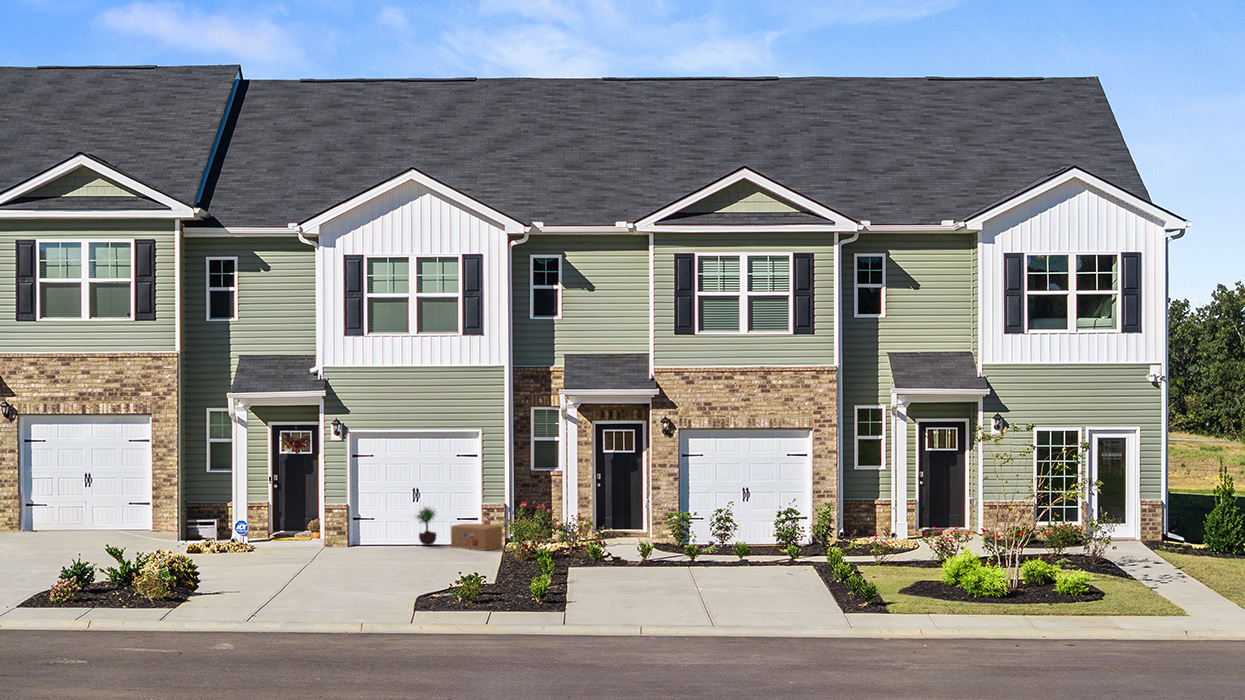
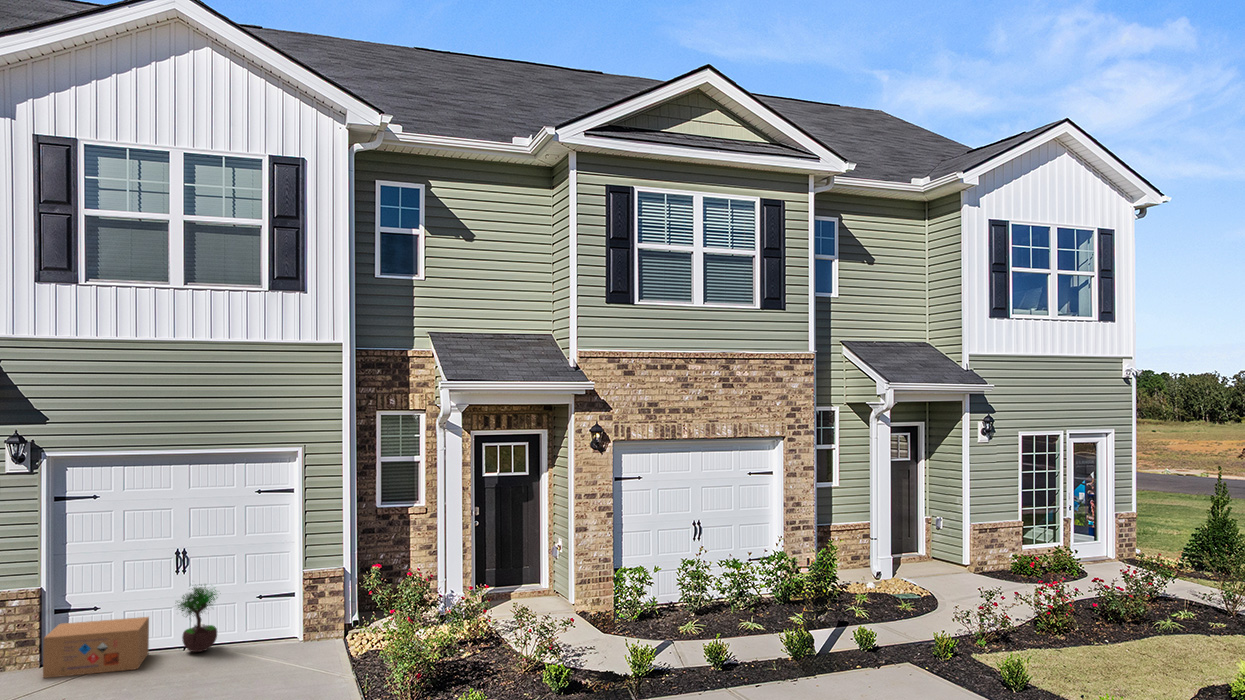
cardboard box: present [451,524,502,551] -> present [43,617,149,678]

